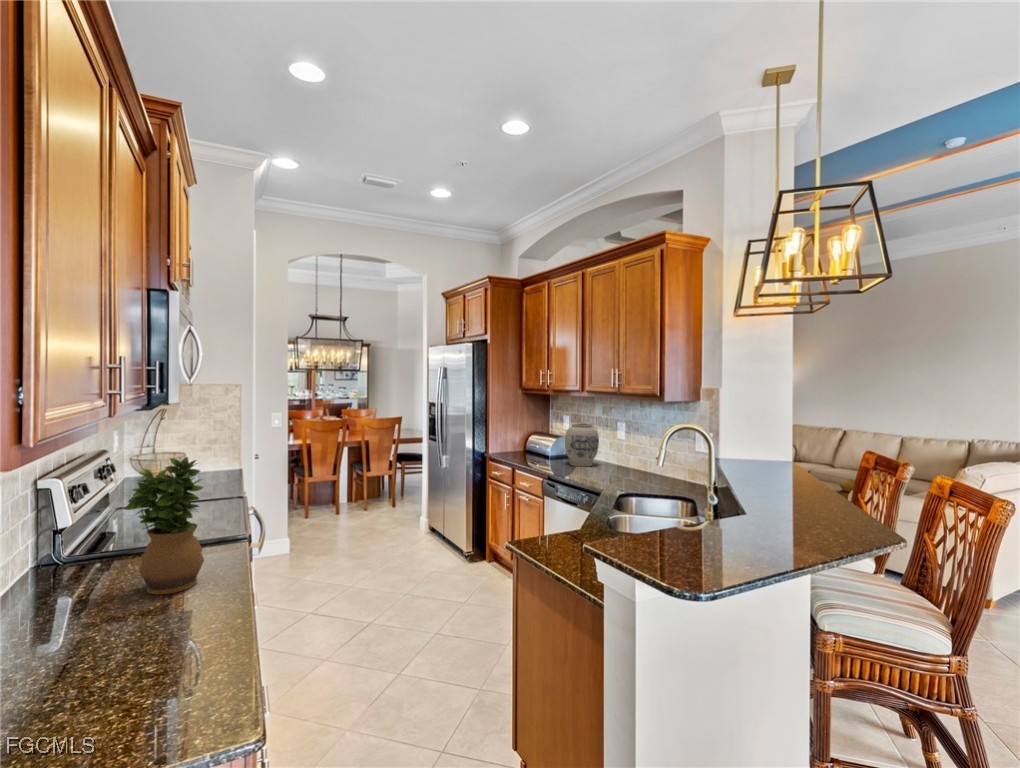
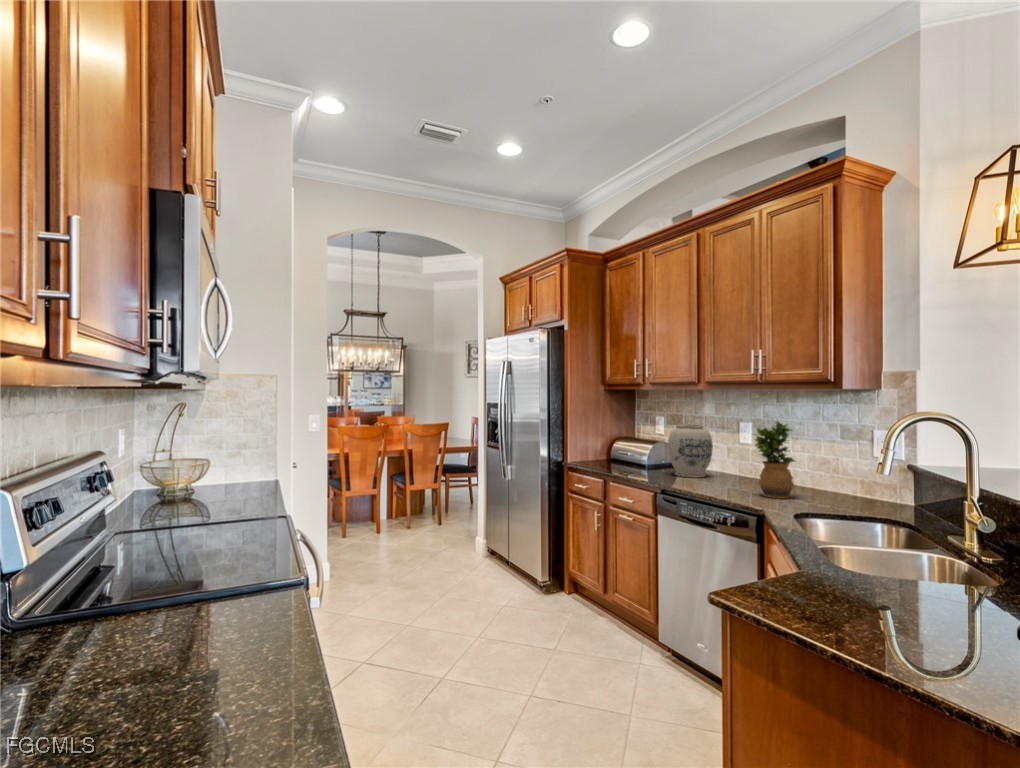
potted plant: present [125,457,204,594] -> present [755,421,795,499]

